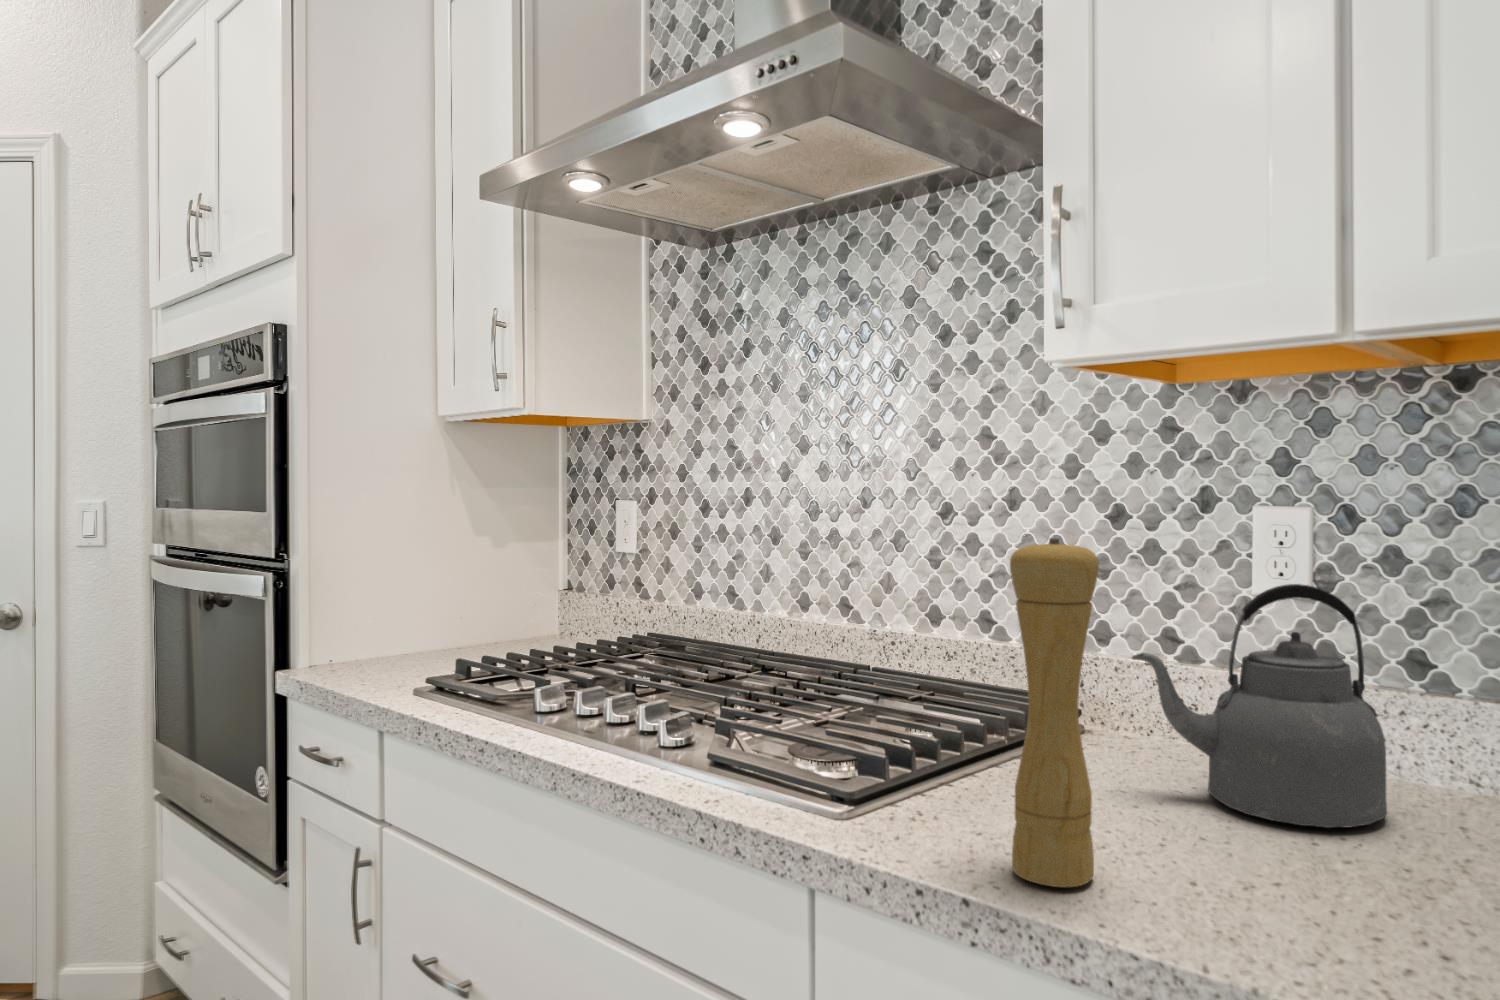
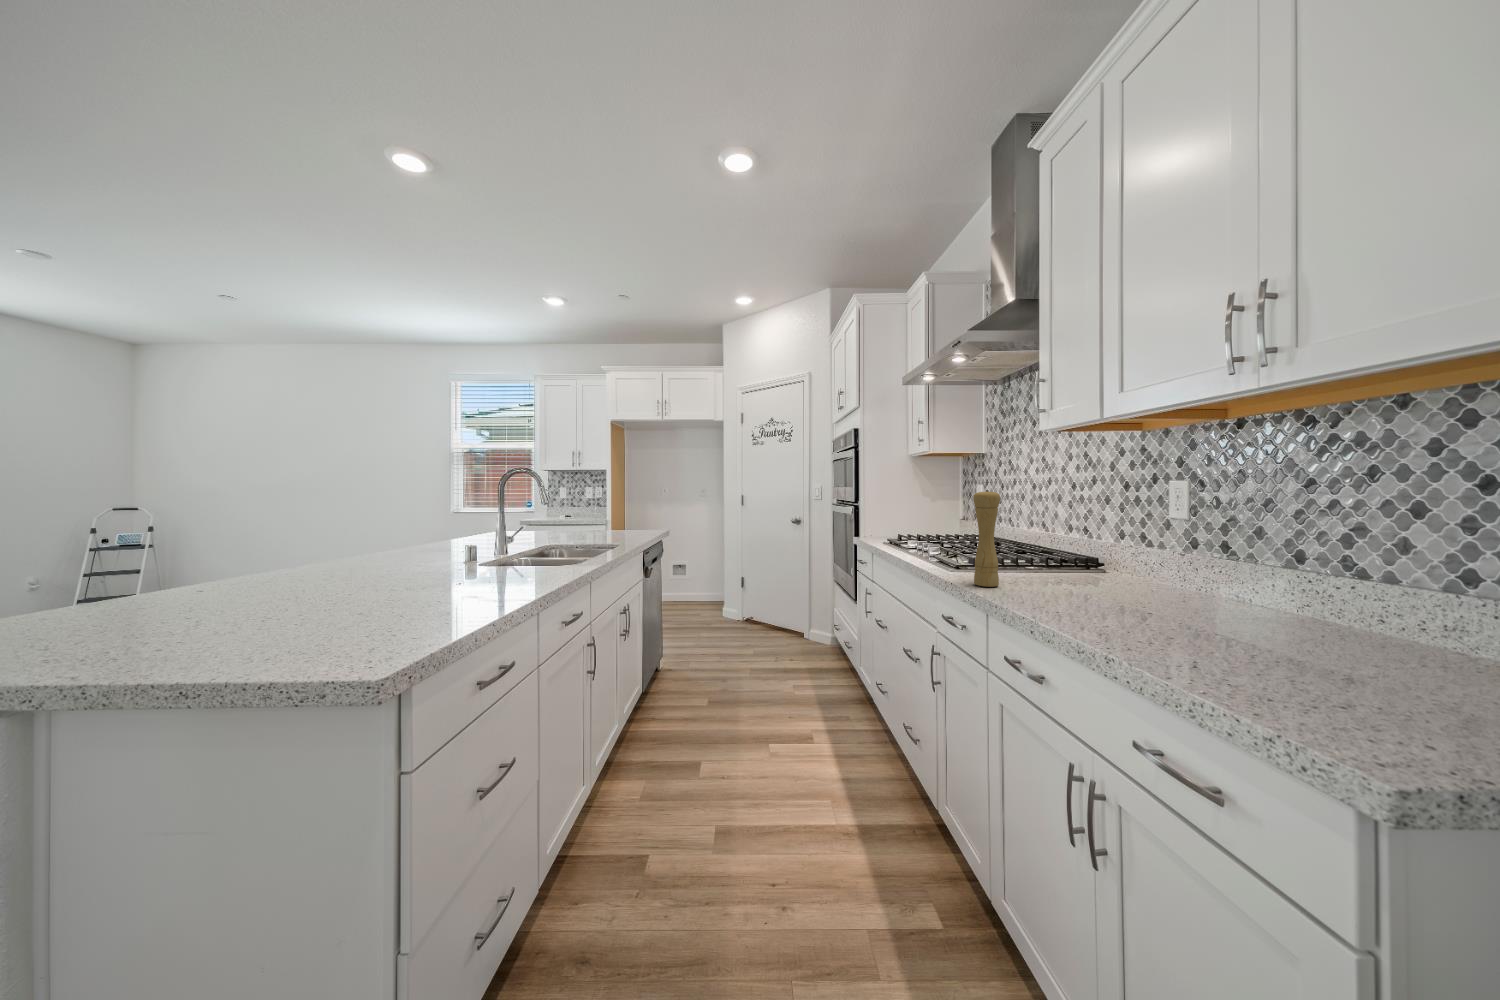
kettle: present [1132,584,1387,828] -> none [1064,509,1159,594]

